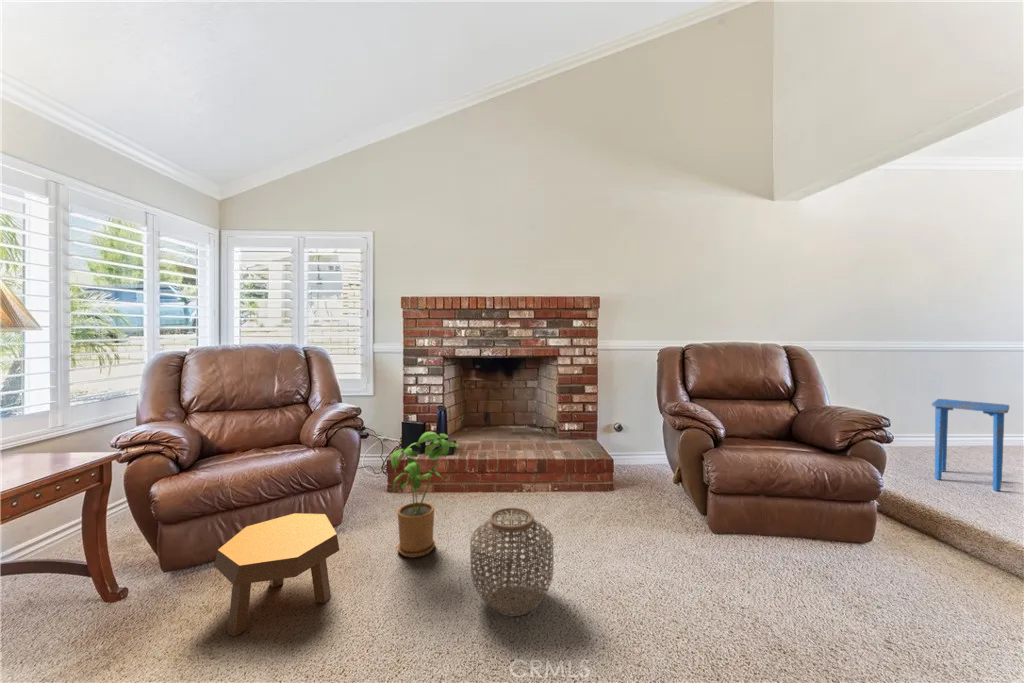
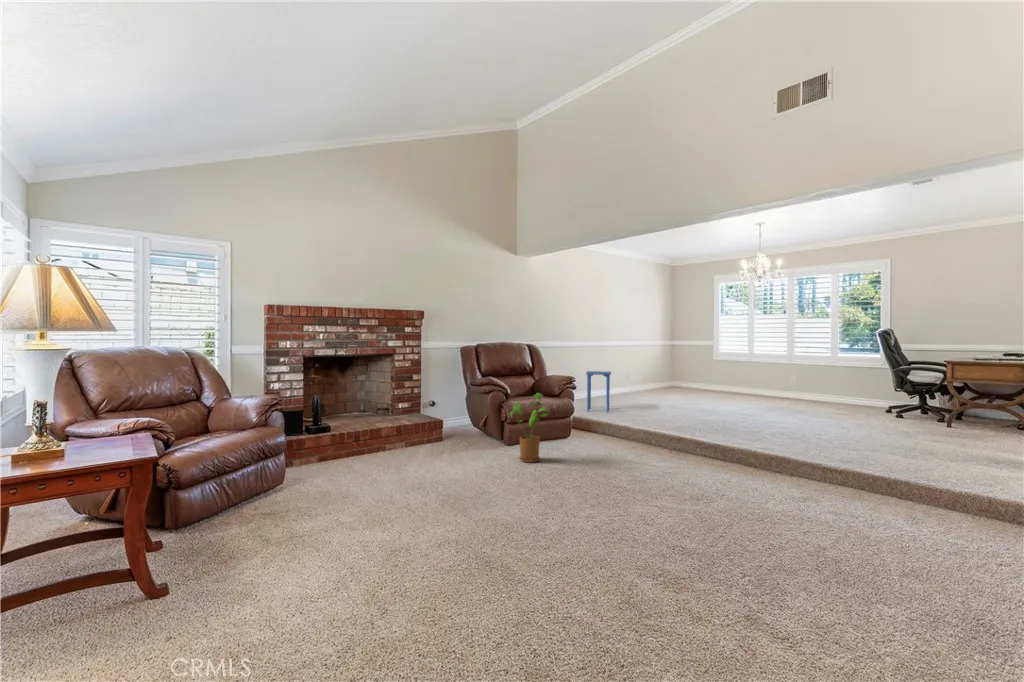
house plant: present [391,432,459,558] -> present [510,393,549,463]
woven basket: present [470,508,553,616] -> none [415,434,460,487]
footstool: present [214,513,339,637] -> none [265,461,342,525]

